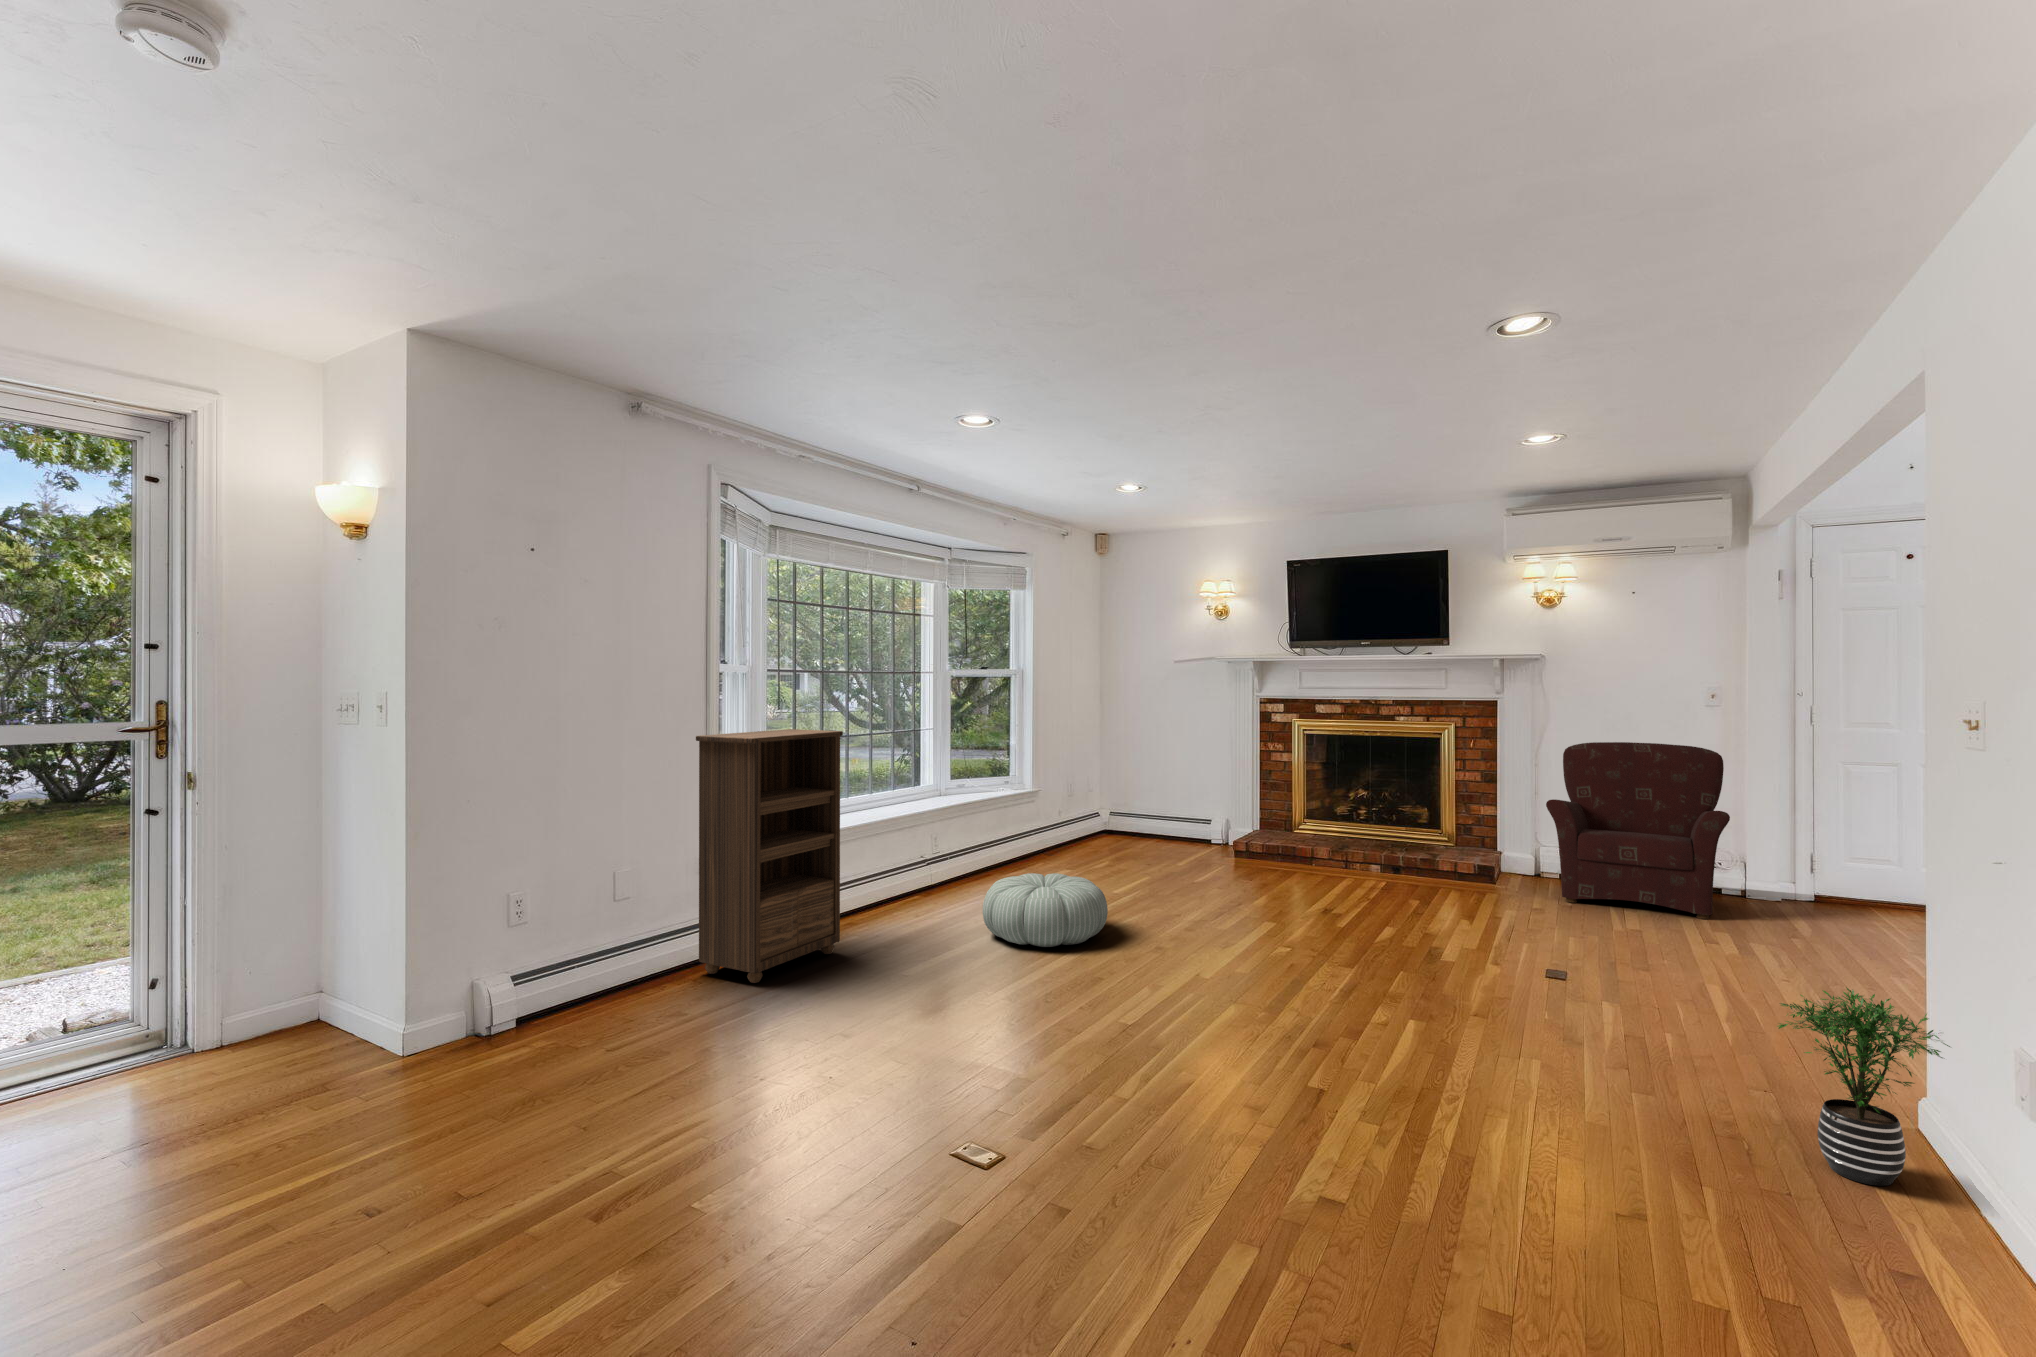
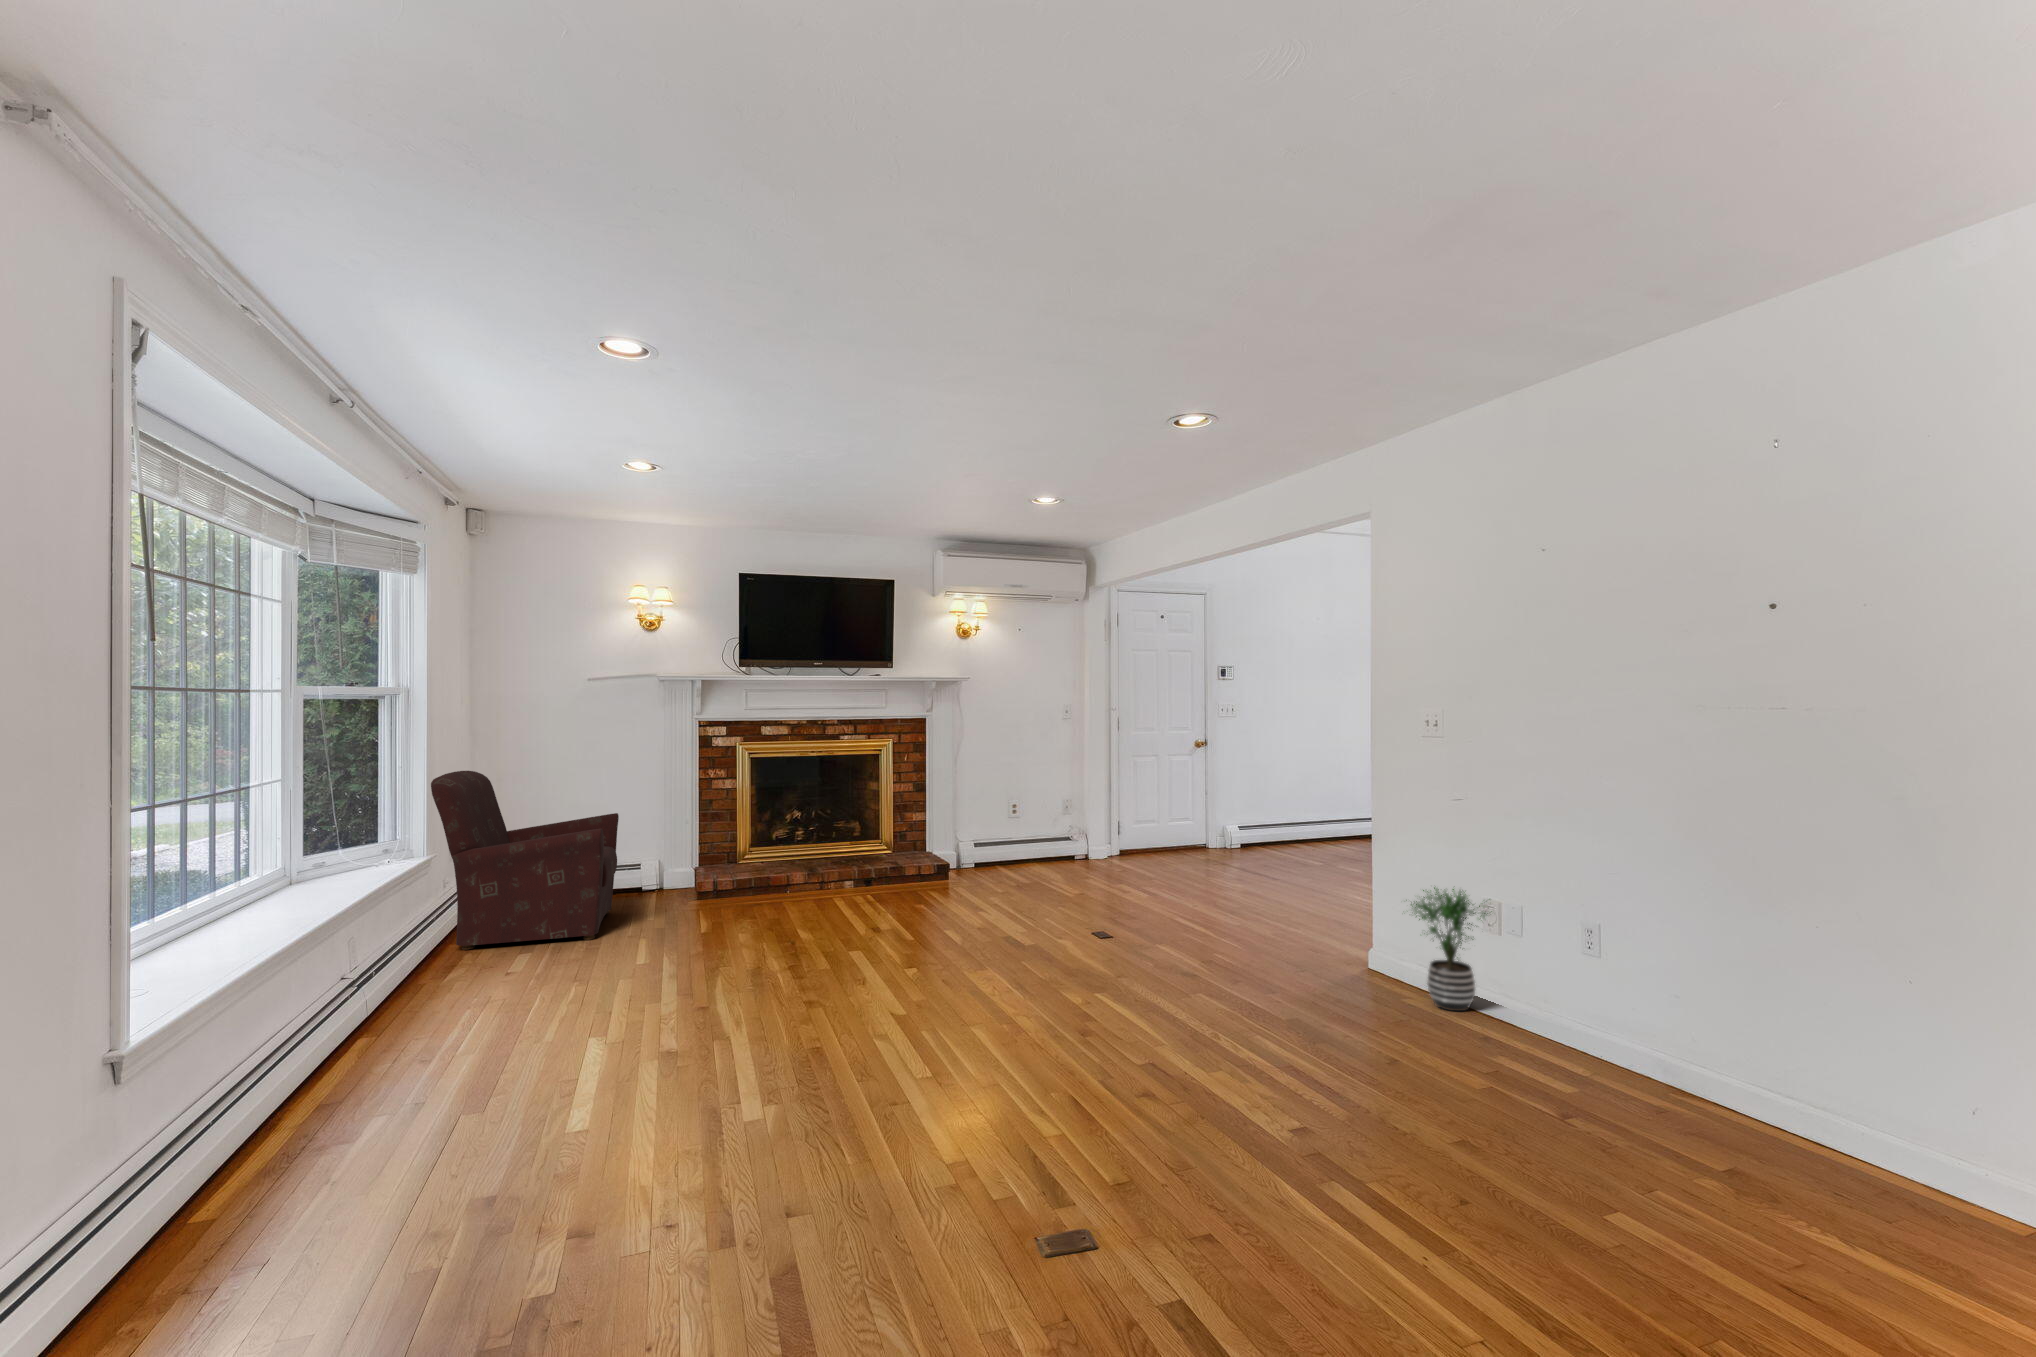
bookshelf: present [696,729,843,983] -> none [65,775,373,1348]
armchair: present [1546,742,1730,919] -> present [431,771,619,950]
pouf: present [983,873,1108,947] -> none [558,950,745,1062]

